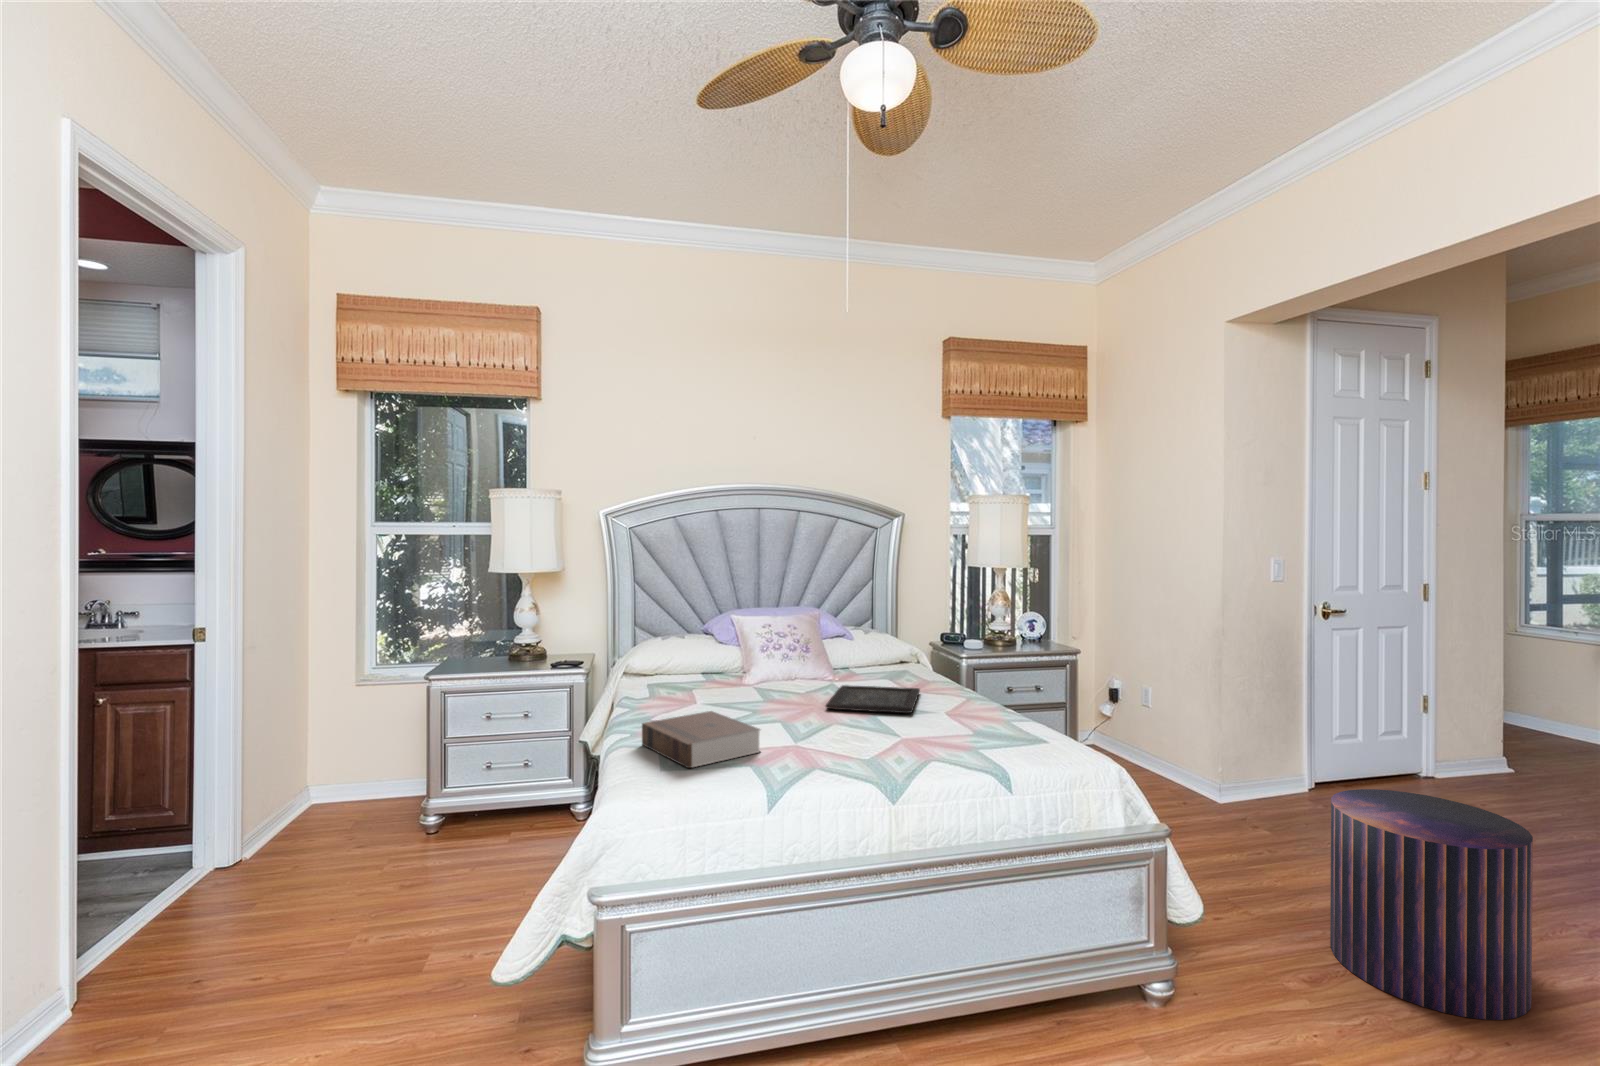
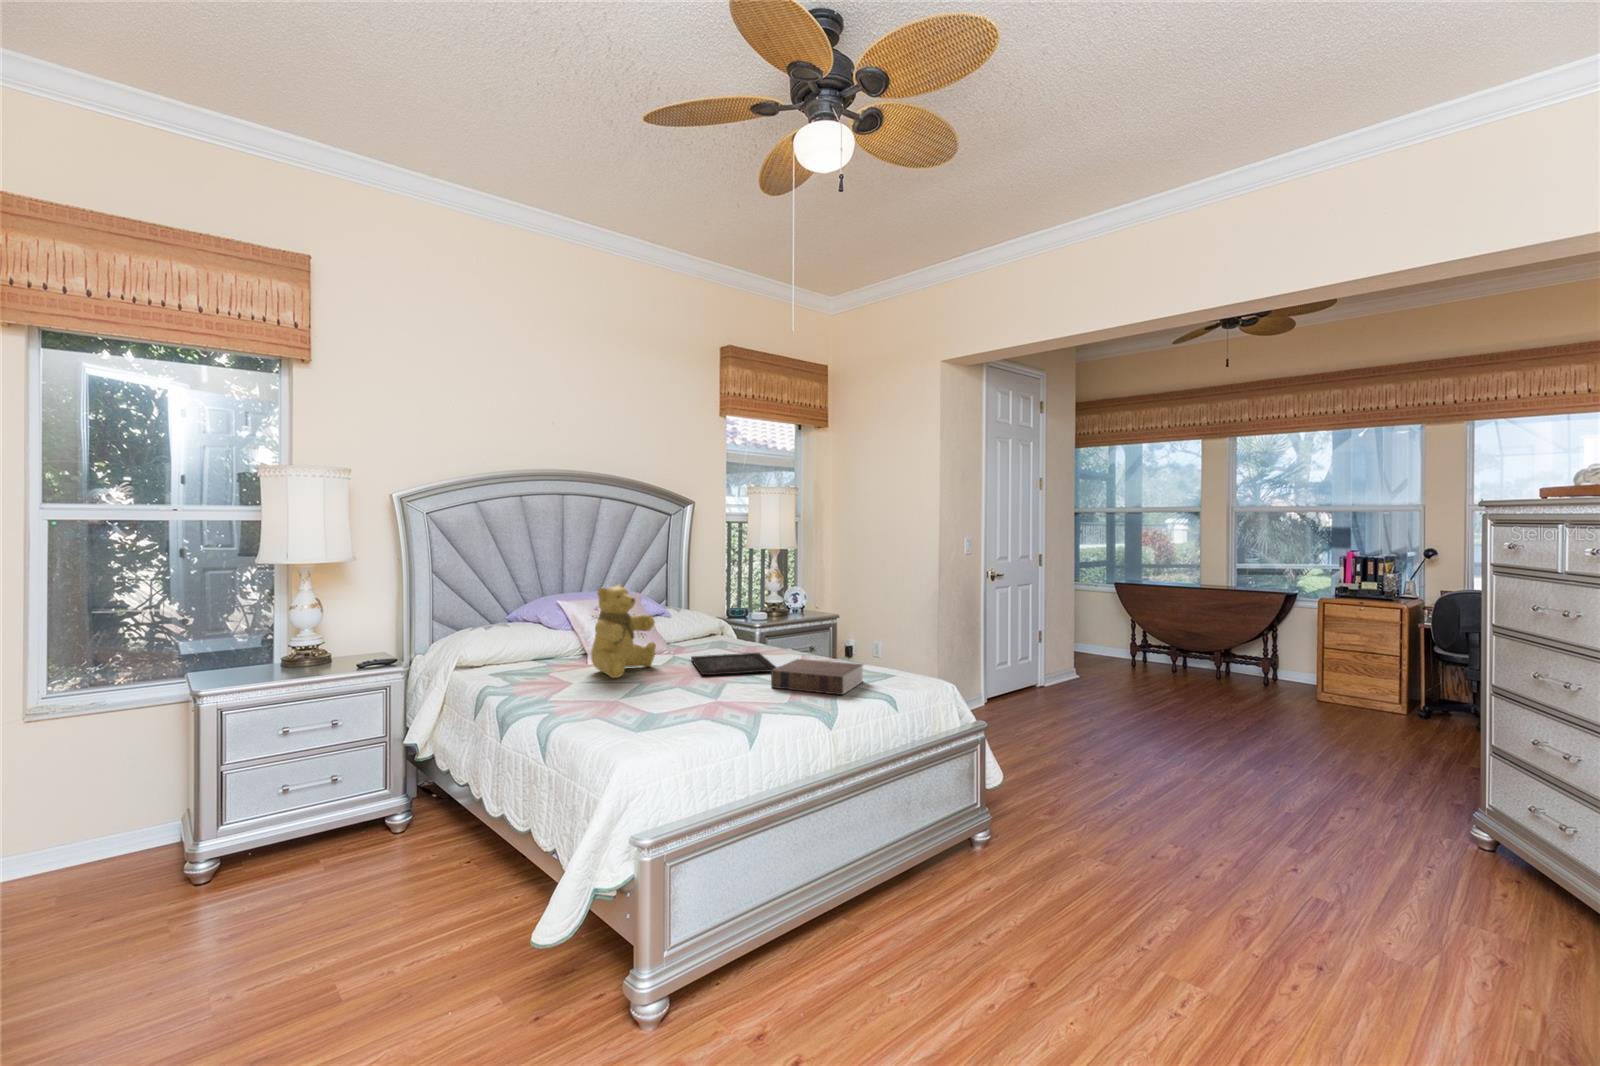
teddy bear: none [728,603,799,702] -> present [591,585,656,678]
book: present [642,711,760,768] -> present [771,659,863,695]
pouf: present [1330,789,1533,1020] -> none [1048,689,1156,819]

